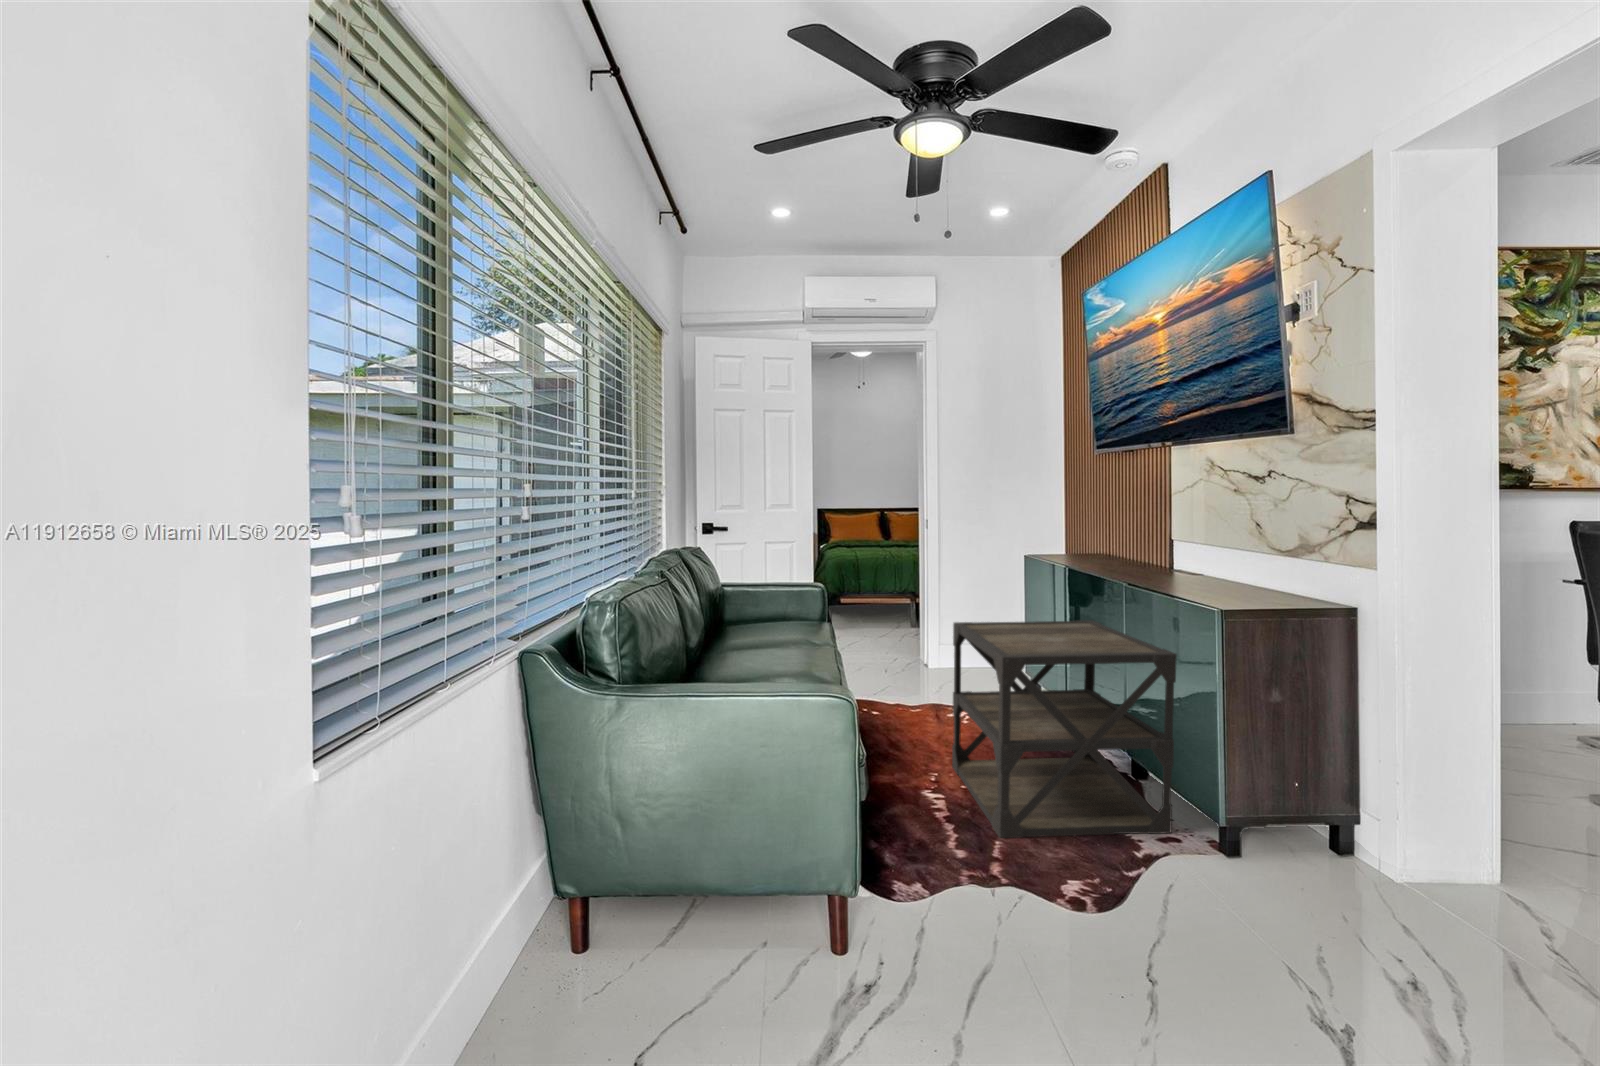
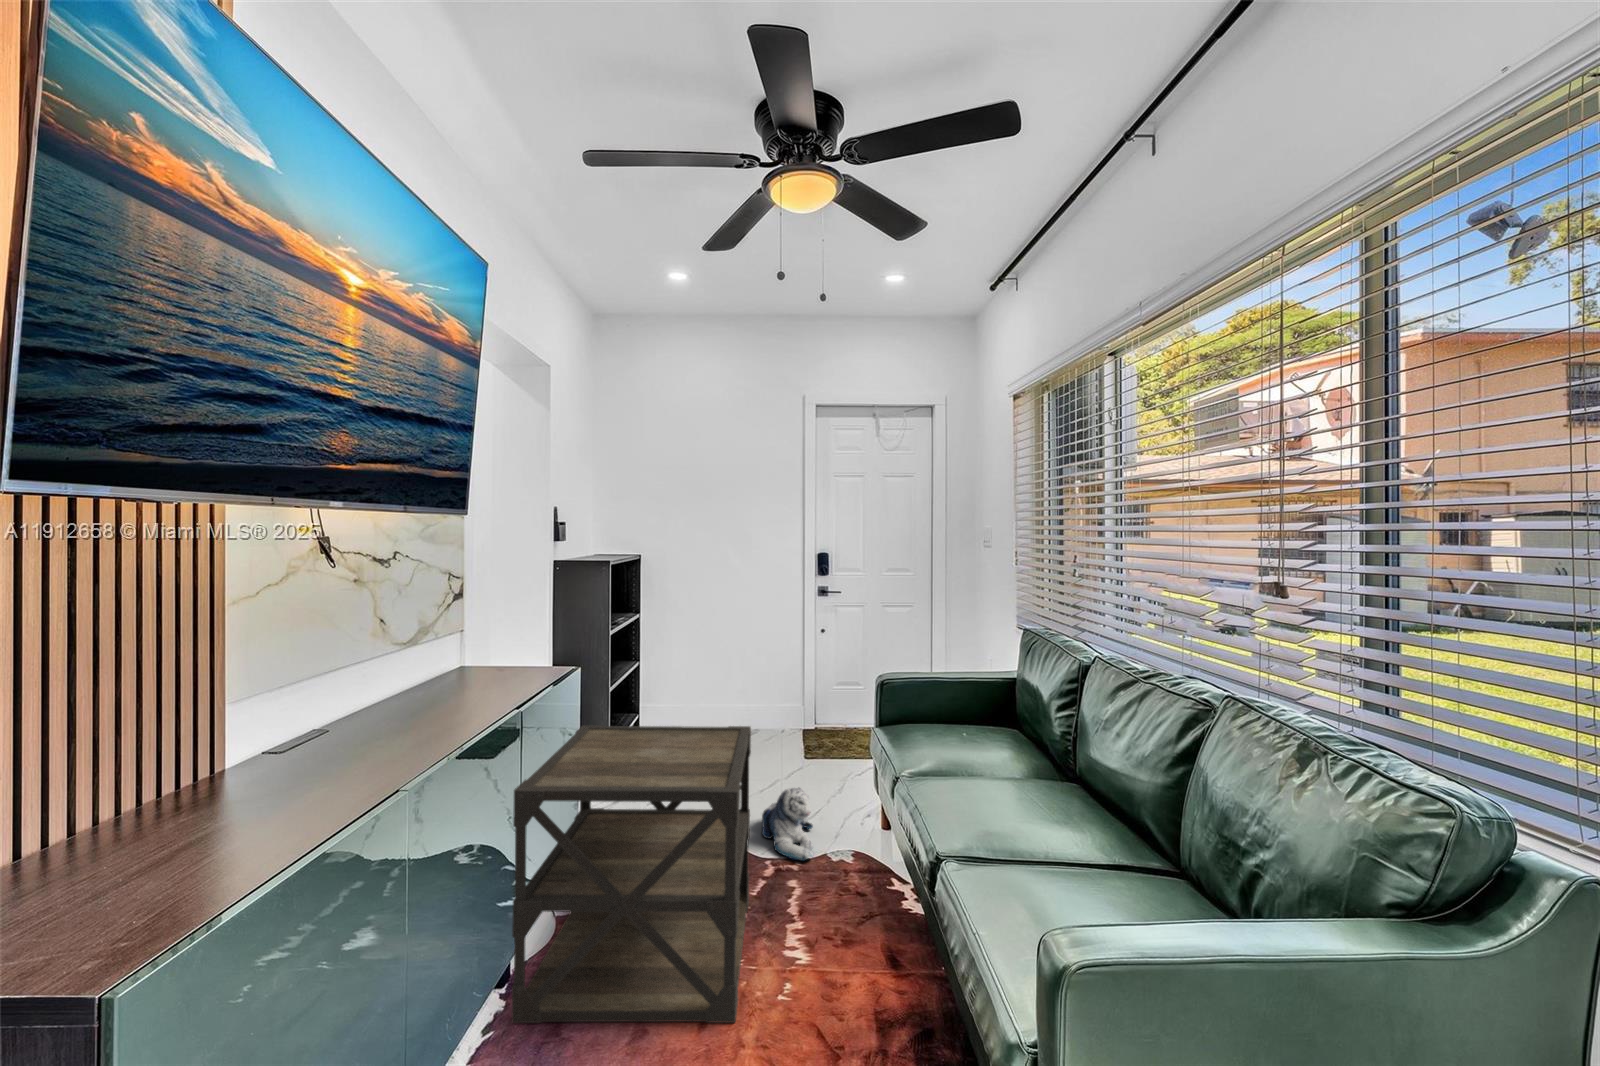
plush toy: none [950,829,1066,973] -> present [762,788,813,861]

